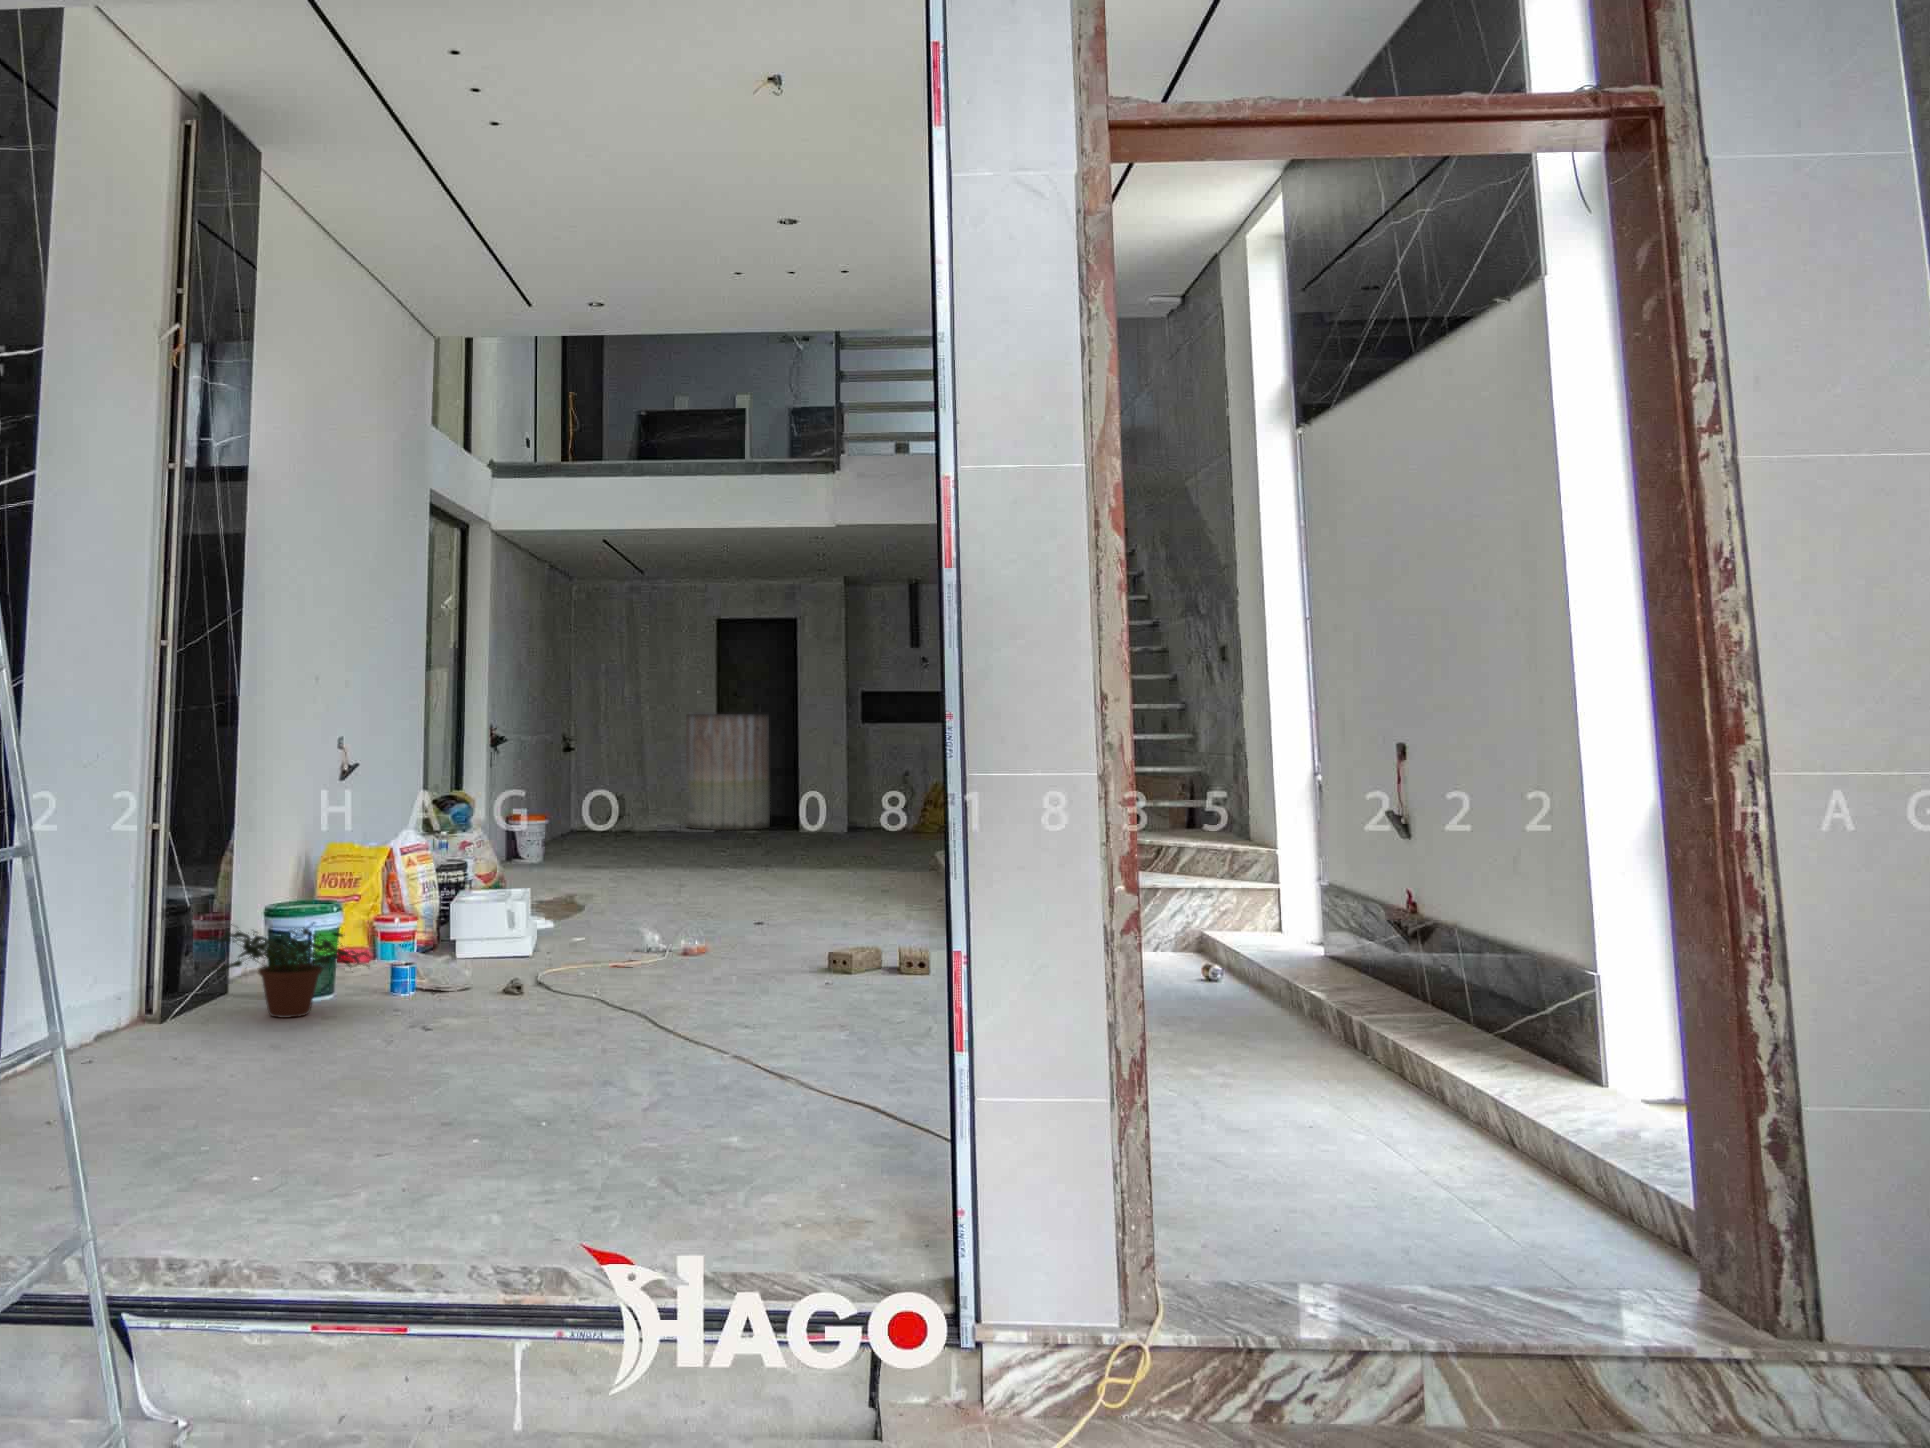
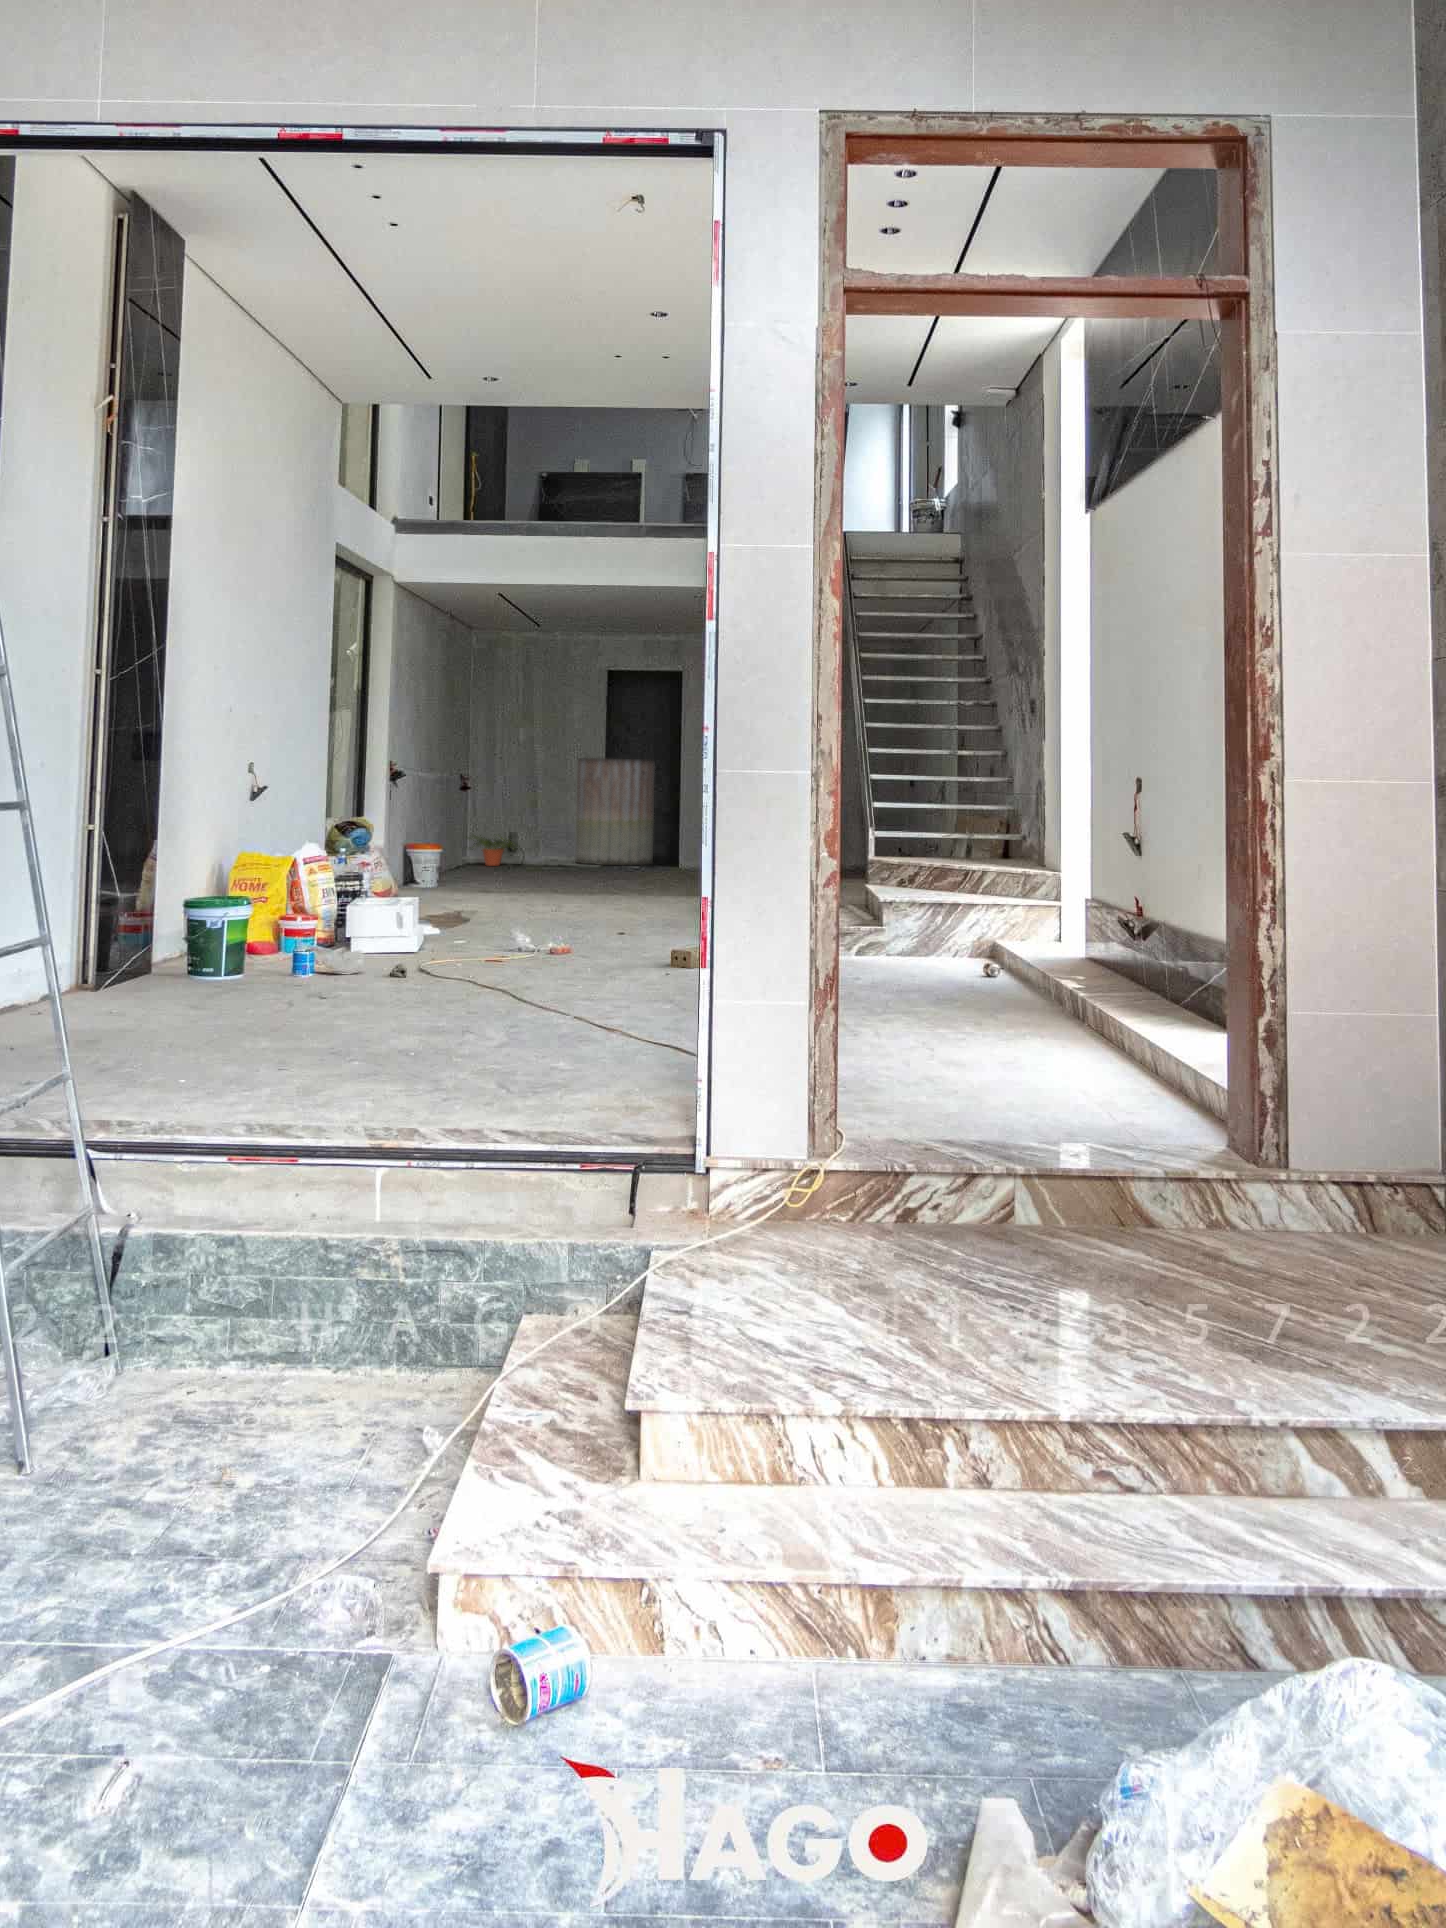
potted plant: present [208,924,370,1018] -> present [466,835,520,866]

